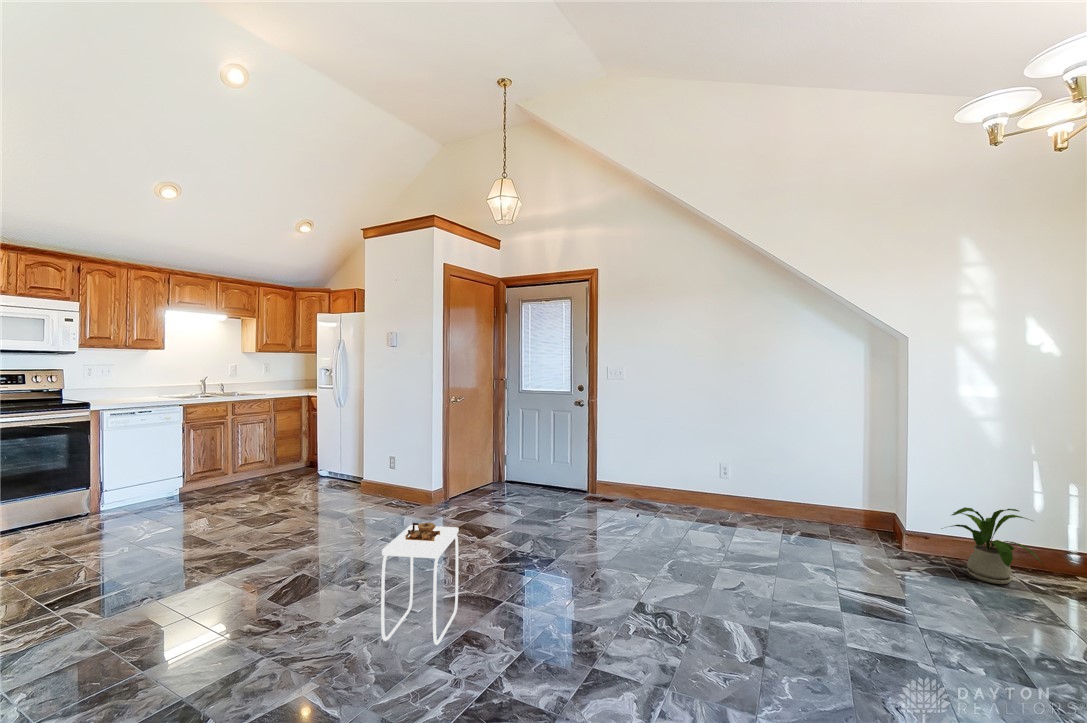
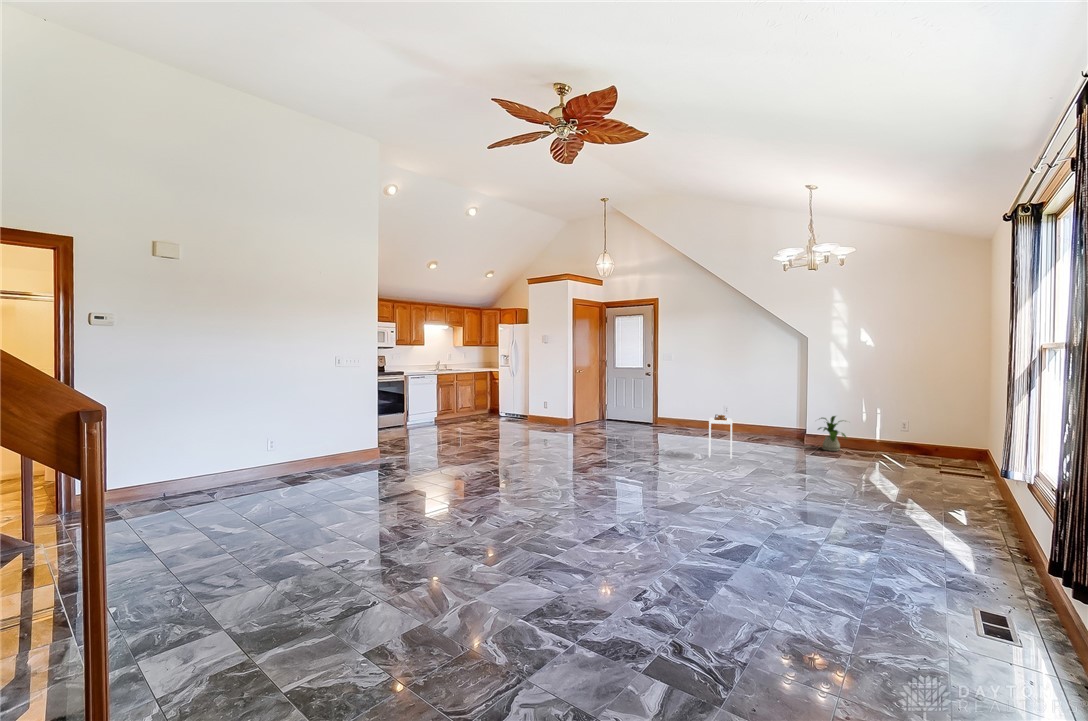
side table: present [381,523,458,645] -> present [709,415,732,459]

